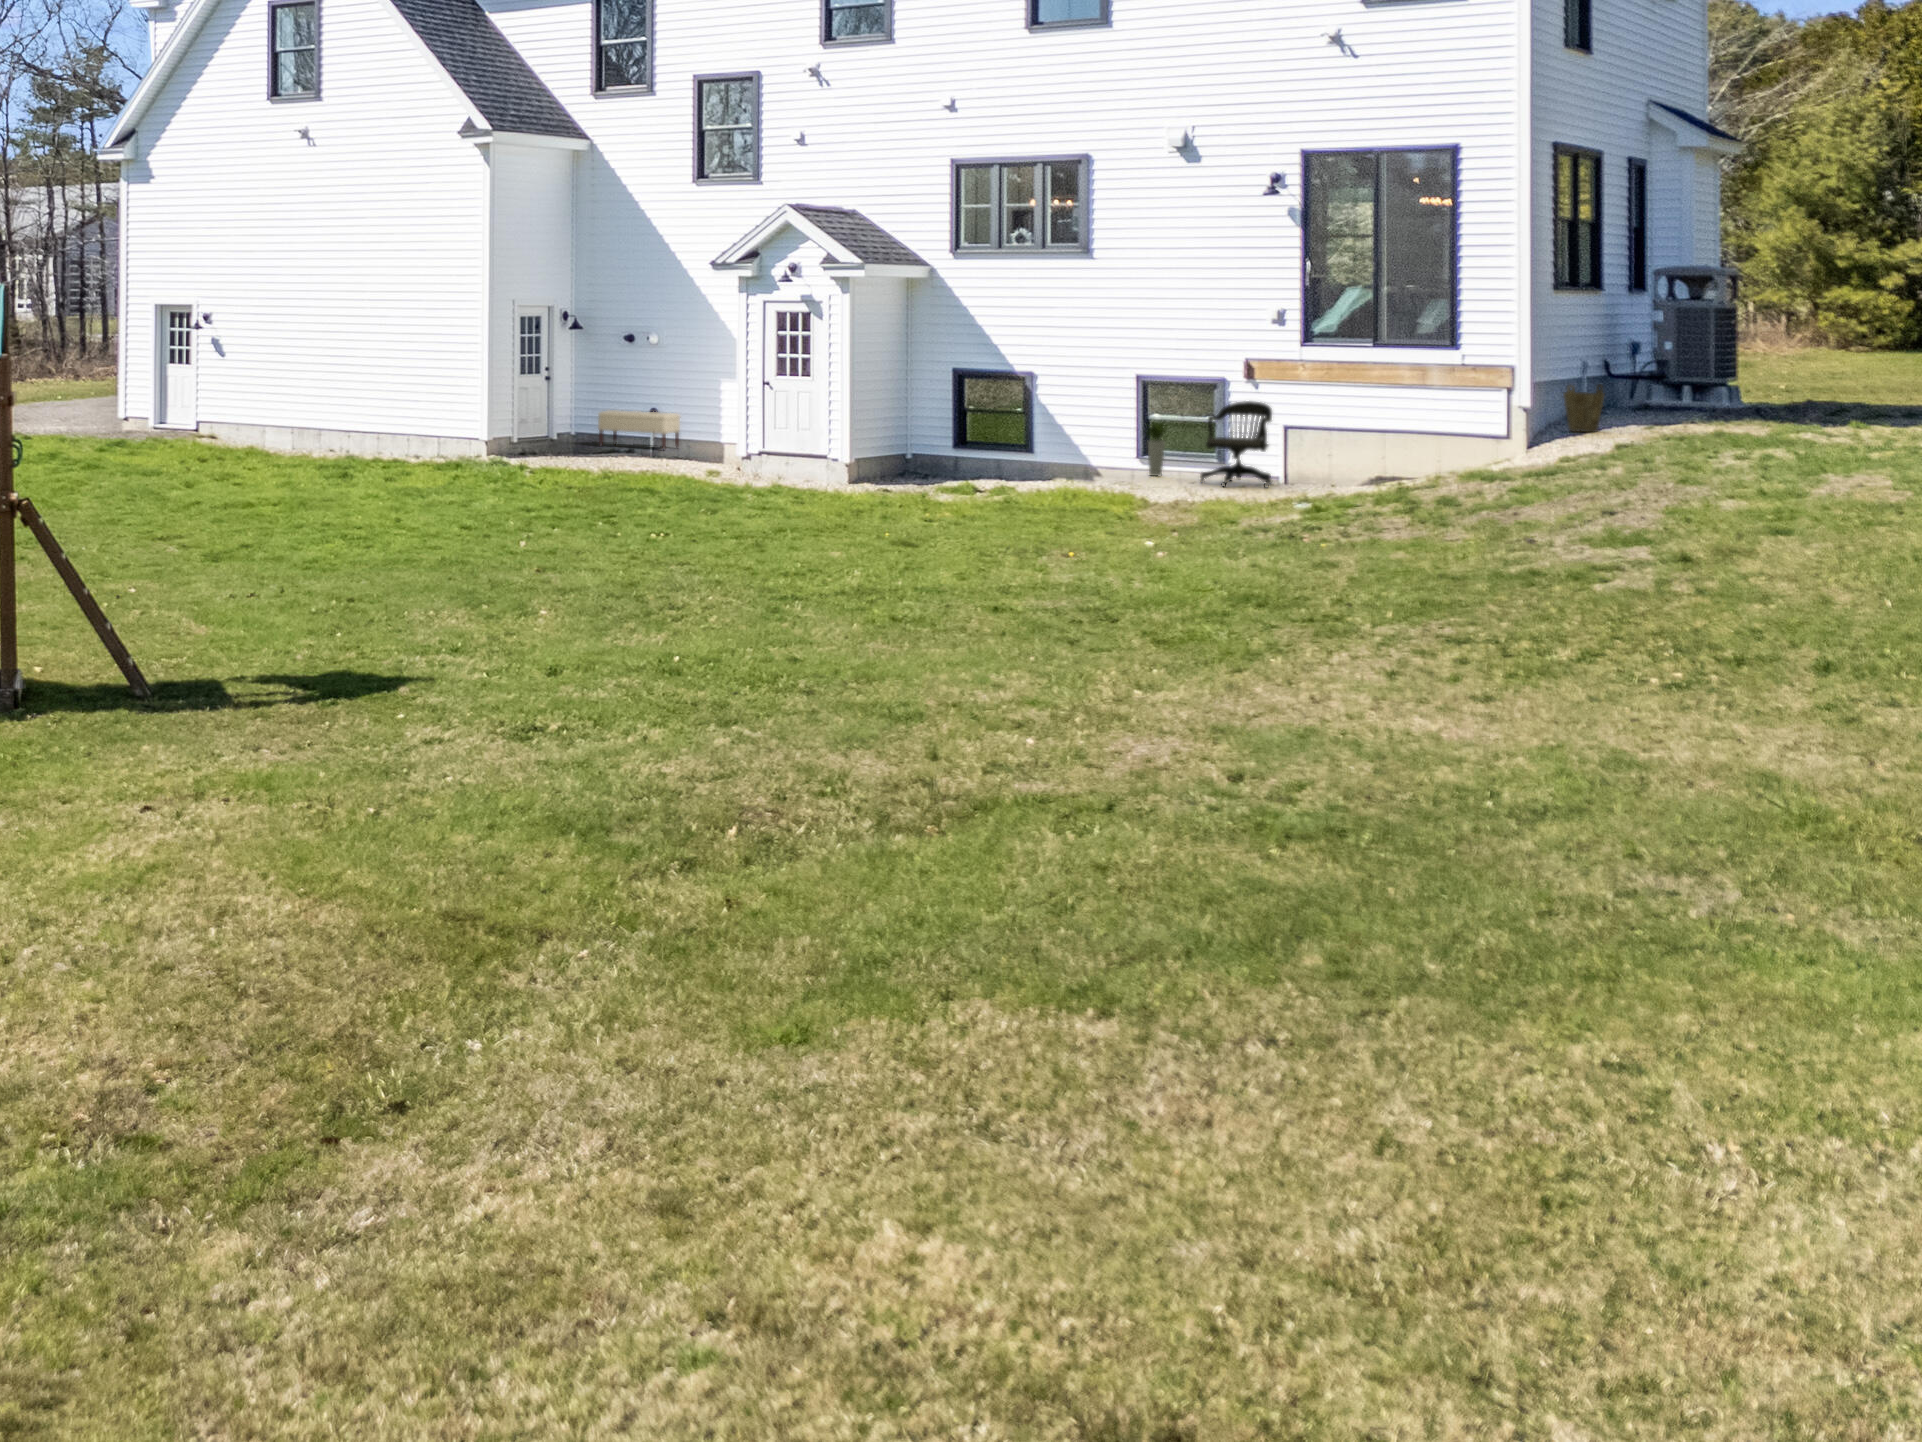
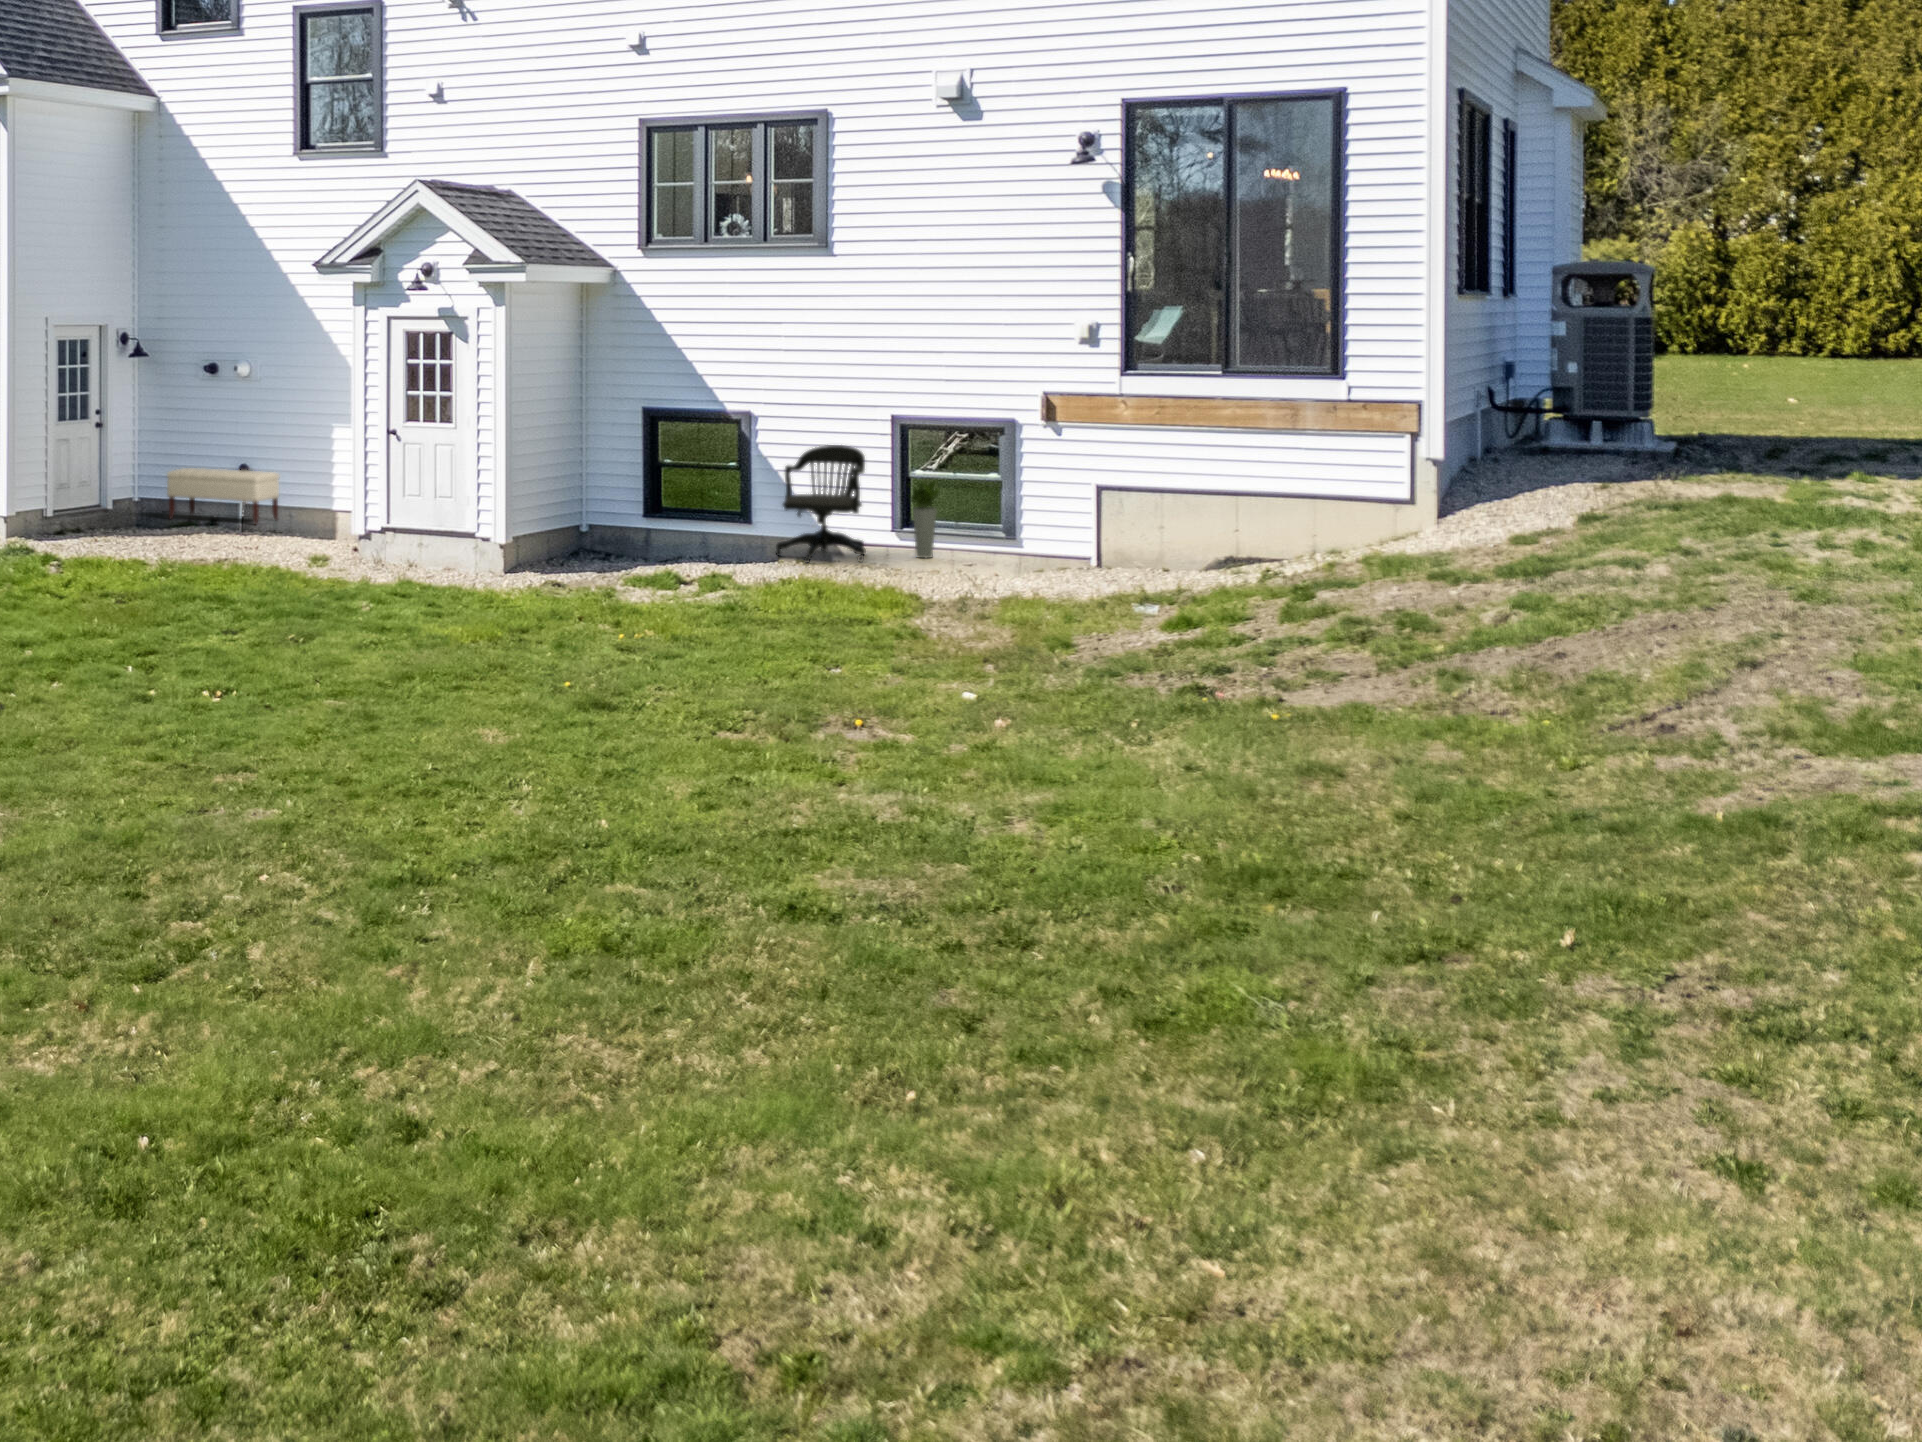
bucket: present [1563,384,1605,432] -> none [1458,422,1514,488]
chair: present [1200,401,1272,487] -> present [776,445,866,563]

